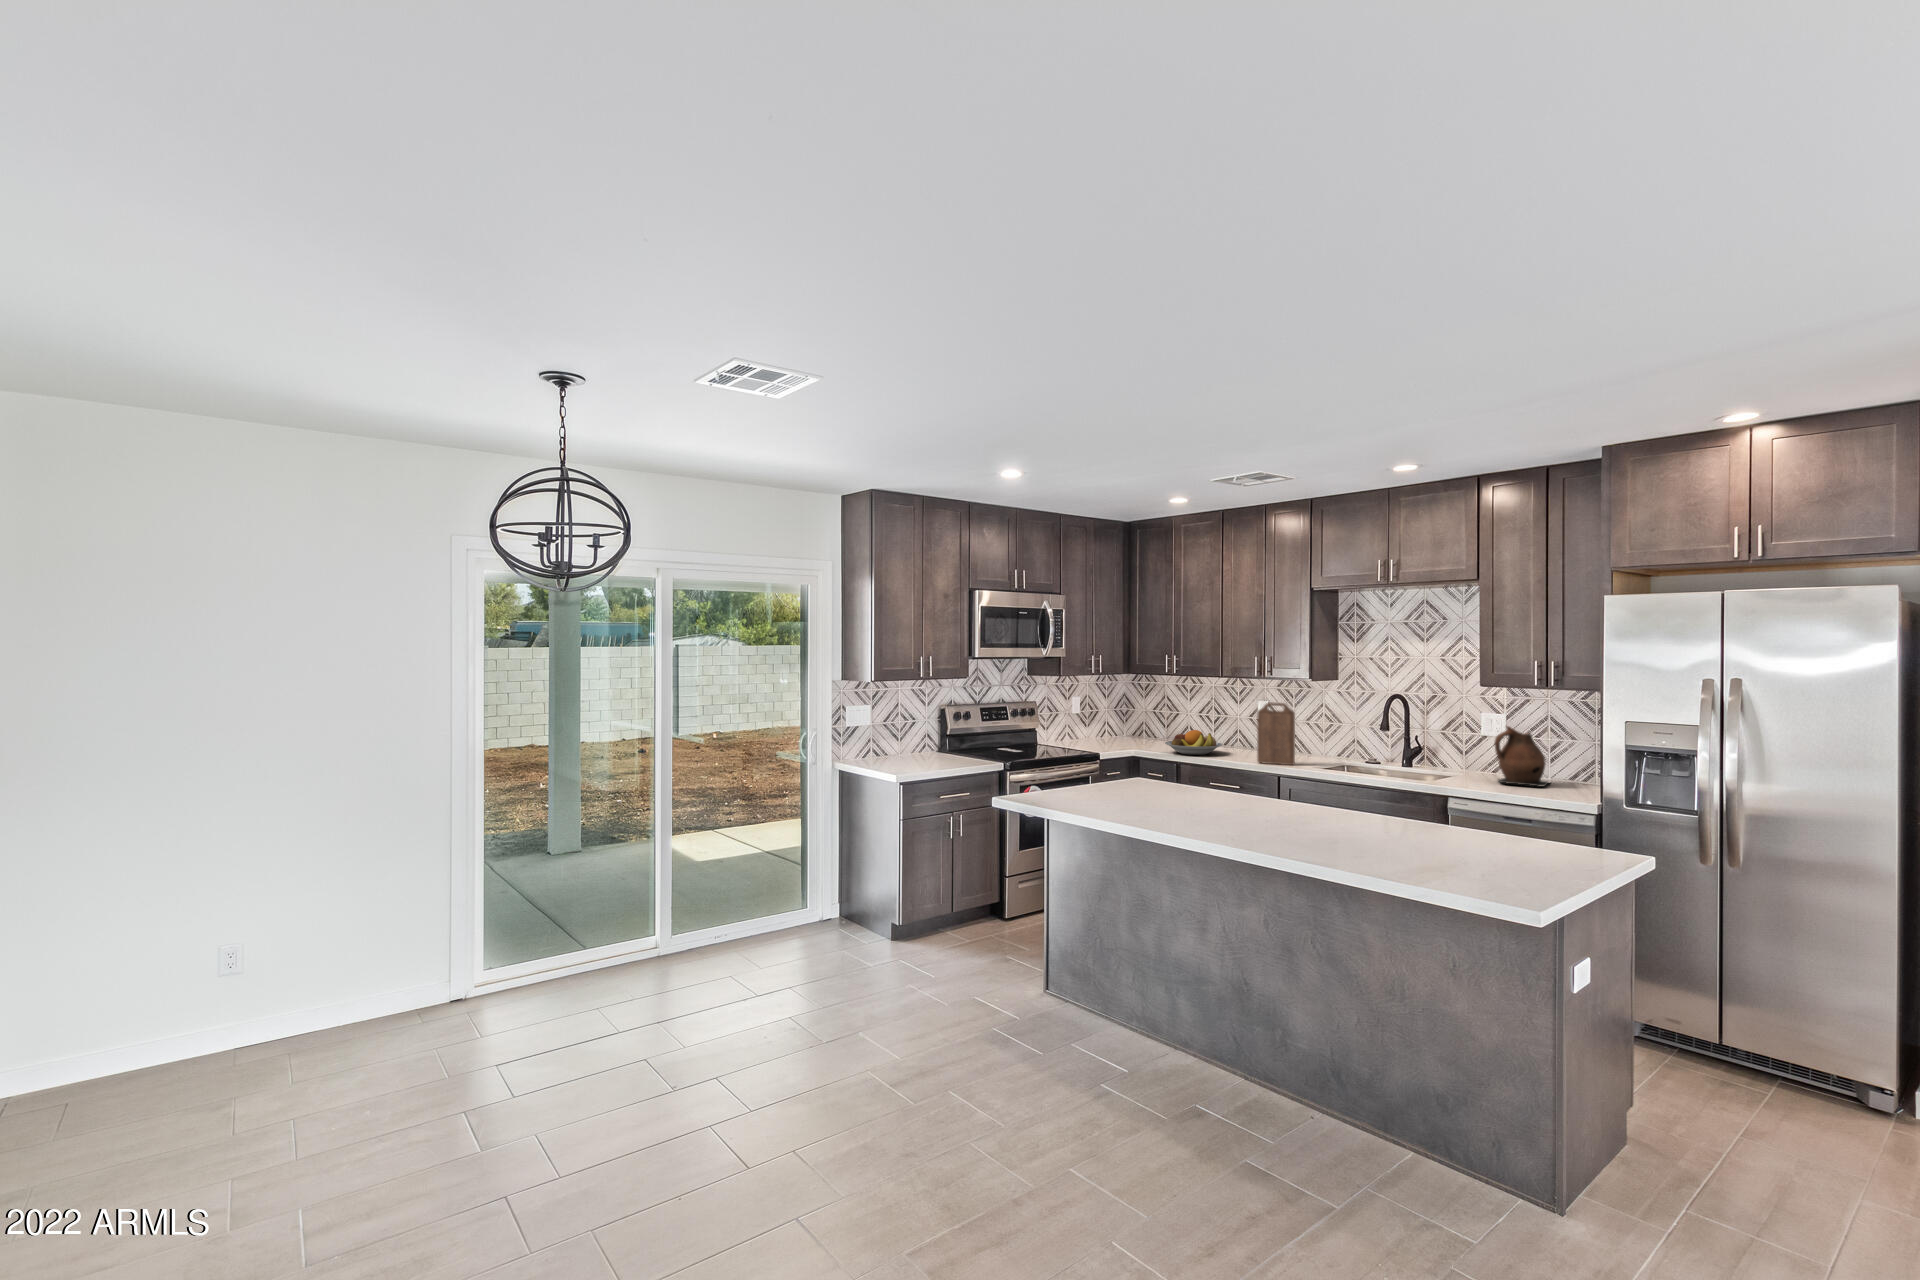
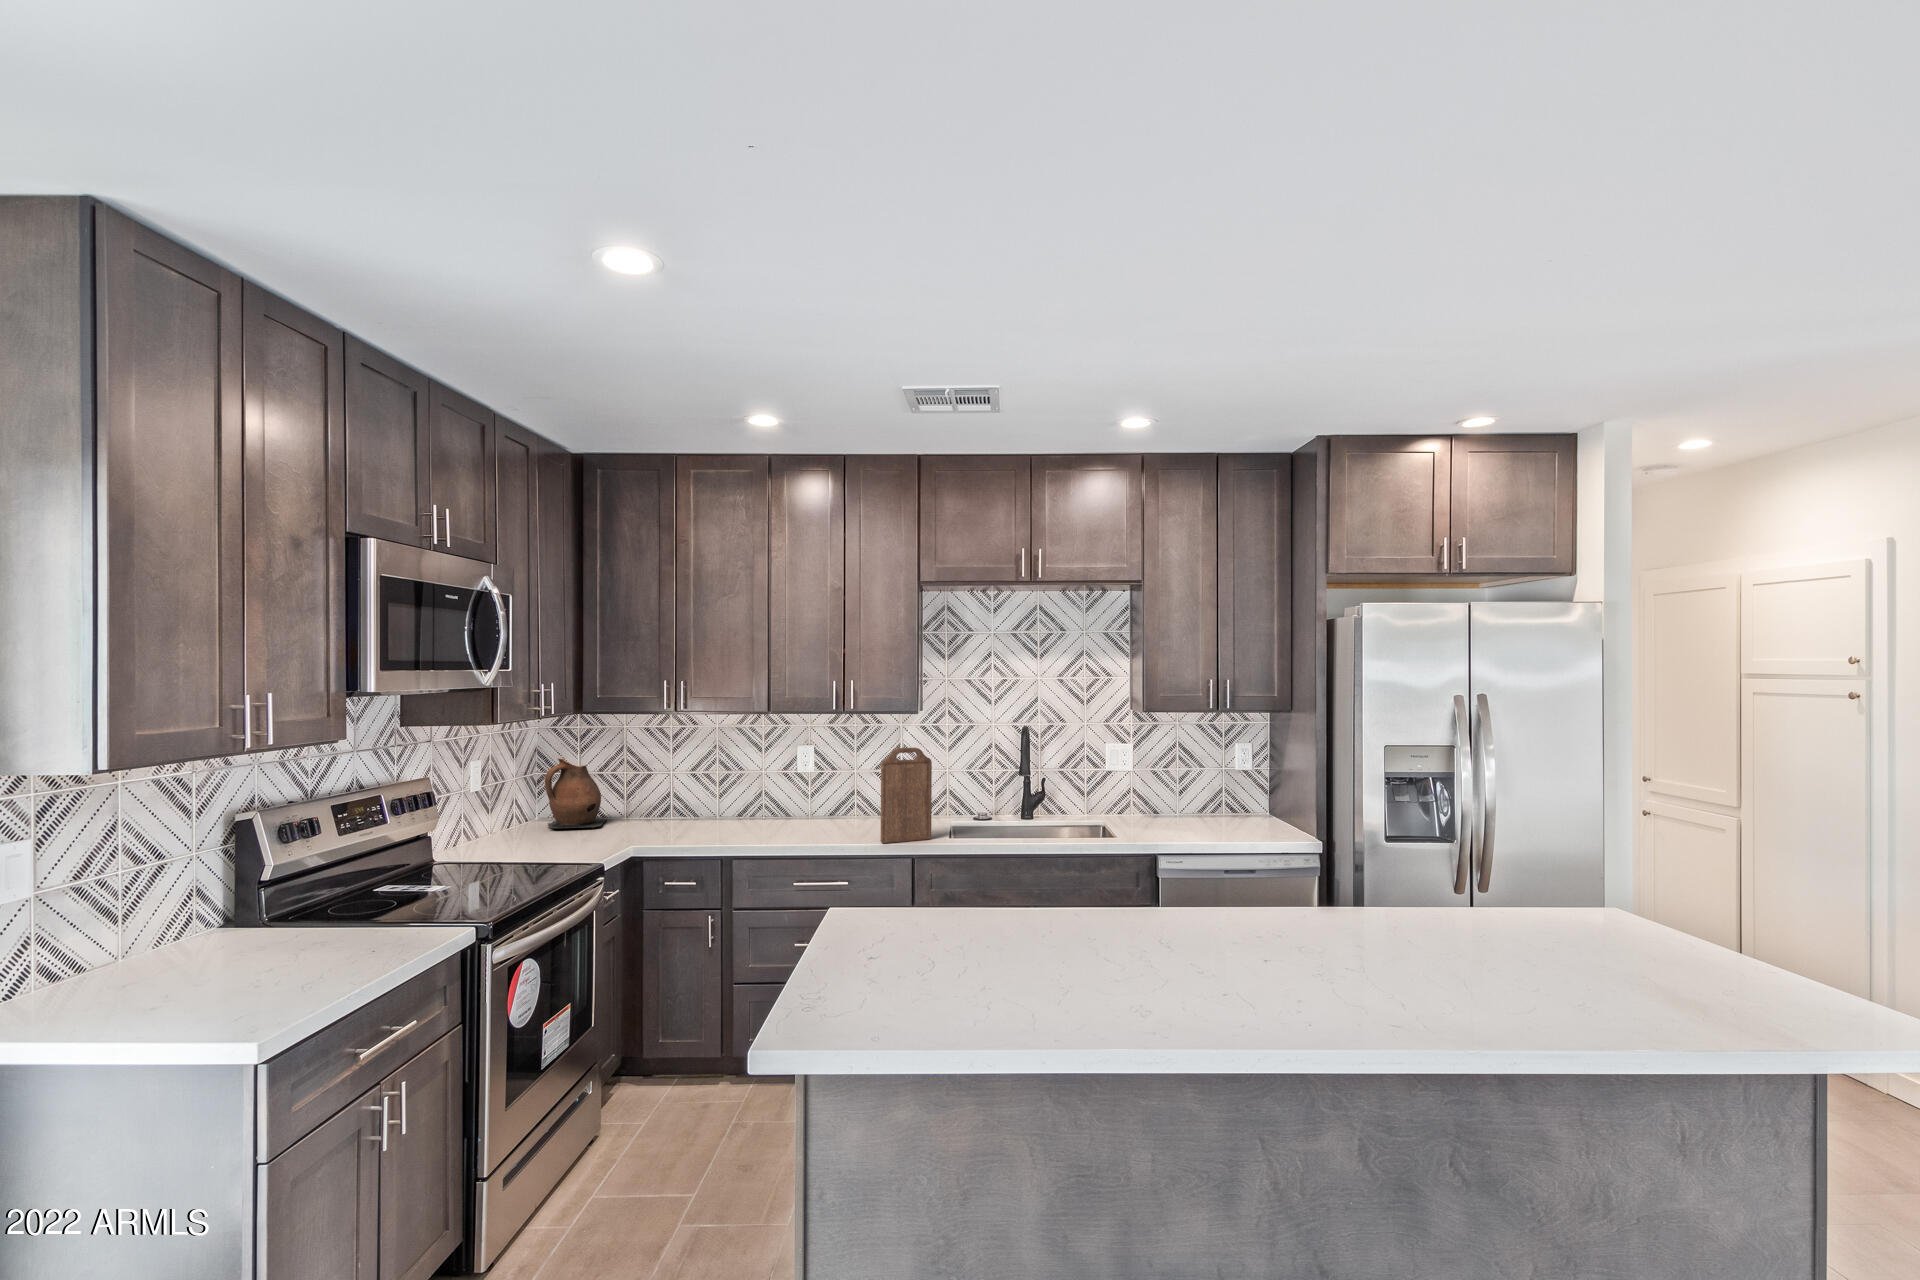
ceramic pitcher: present [1494,726,1549,787] -> present [545,758,607,829]
fruit bowl: present [1165,730,1222,755] -> none [696,801,791,843]

